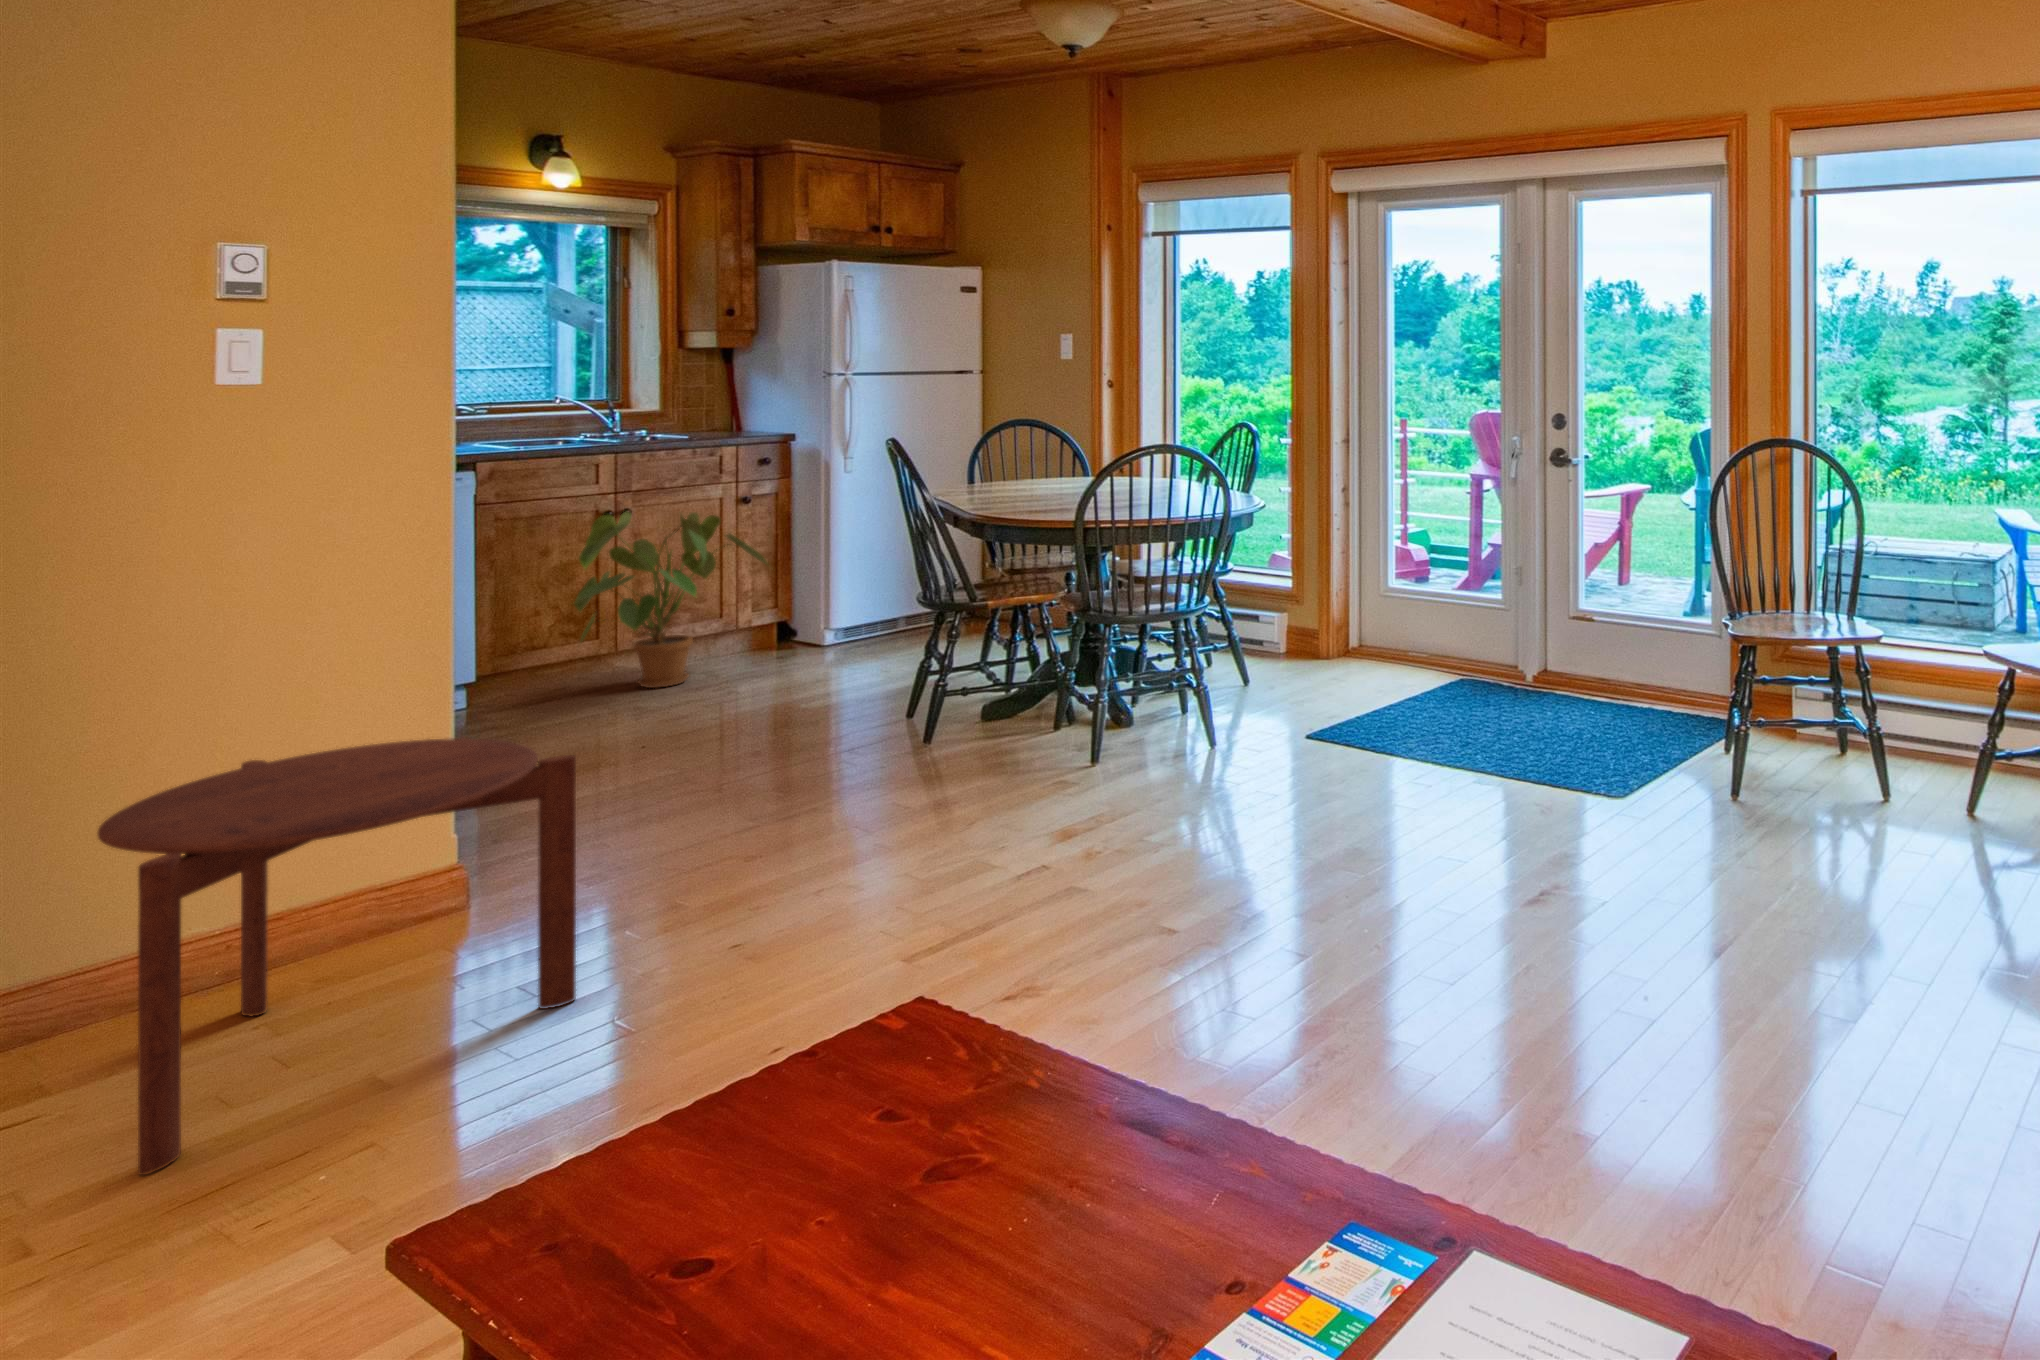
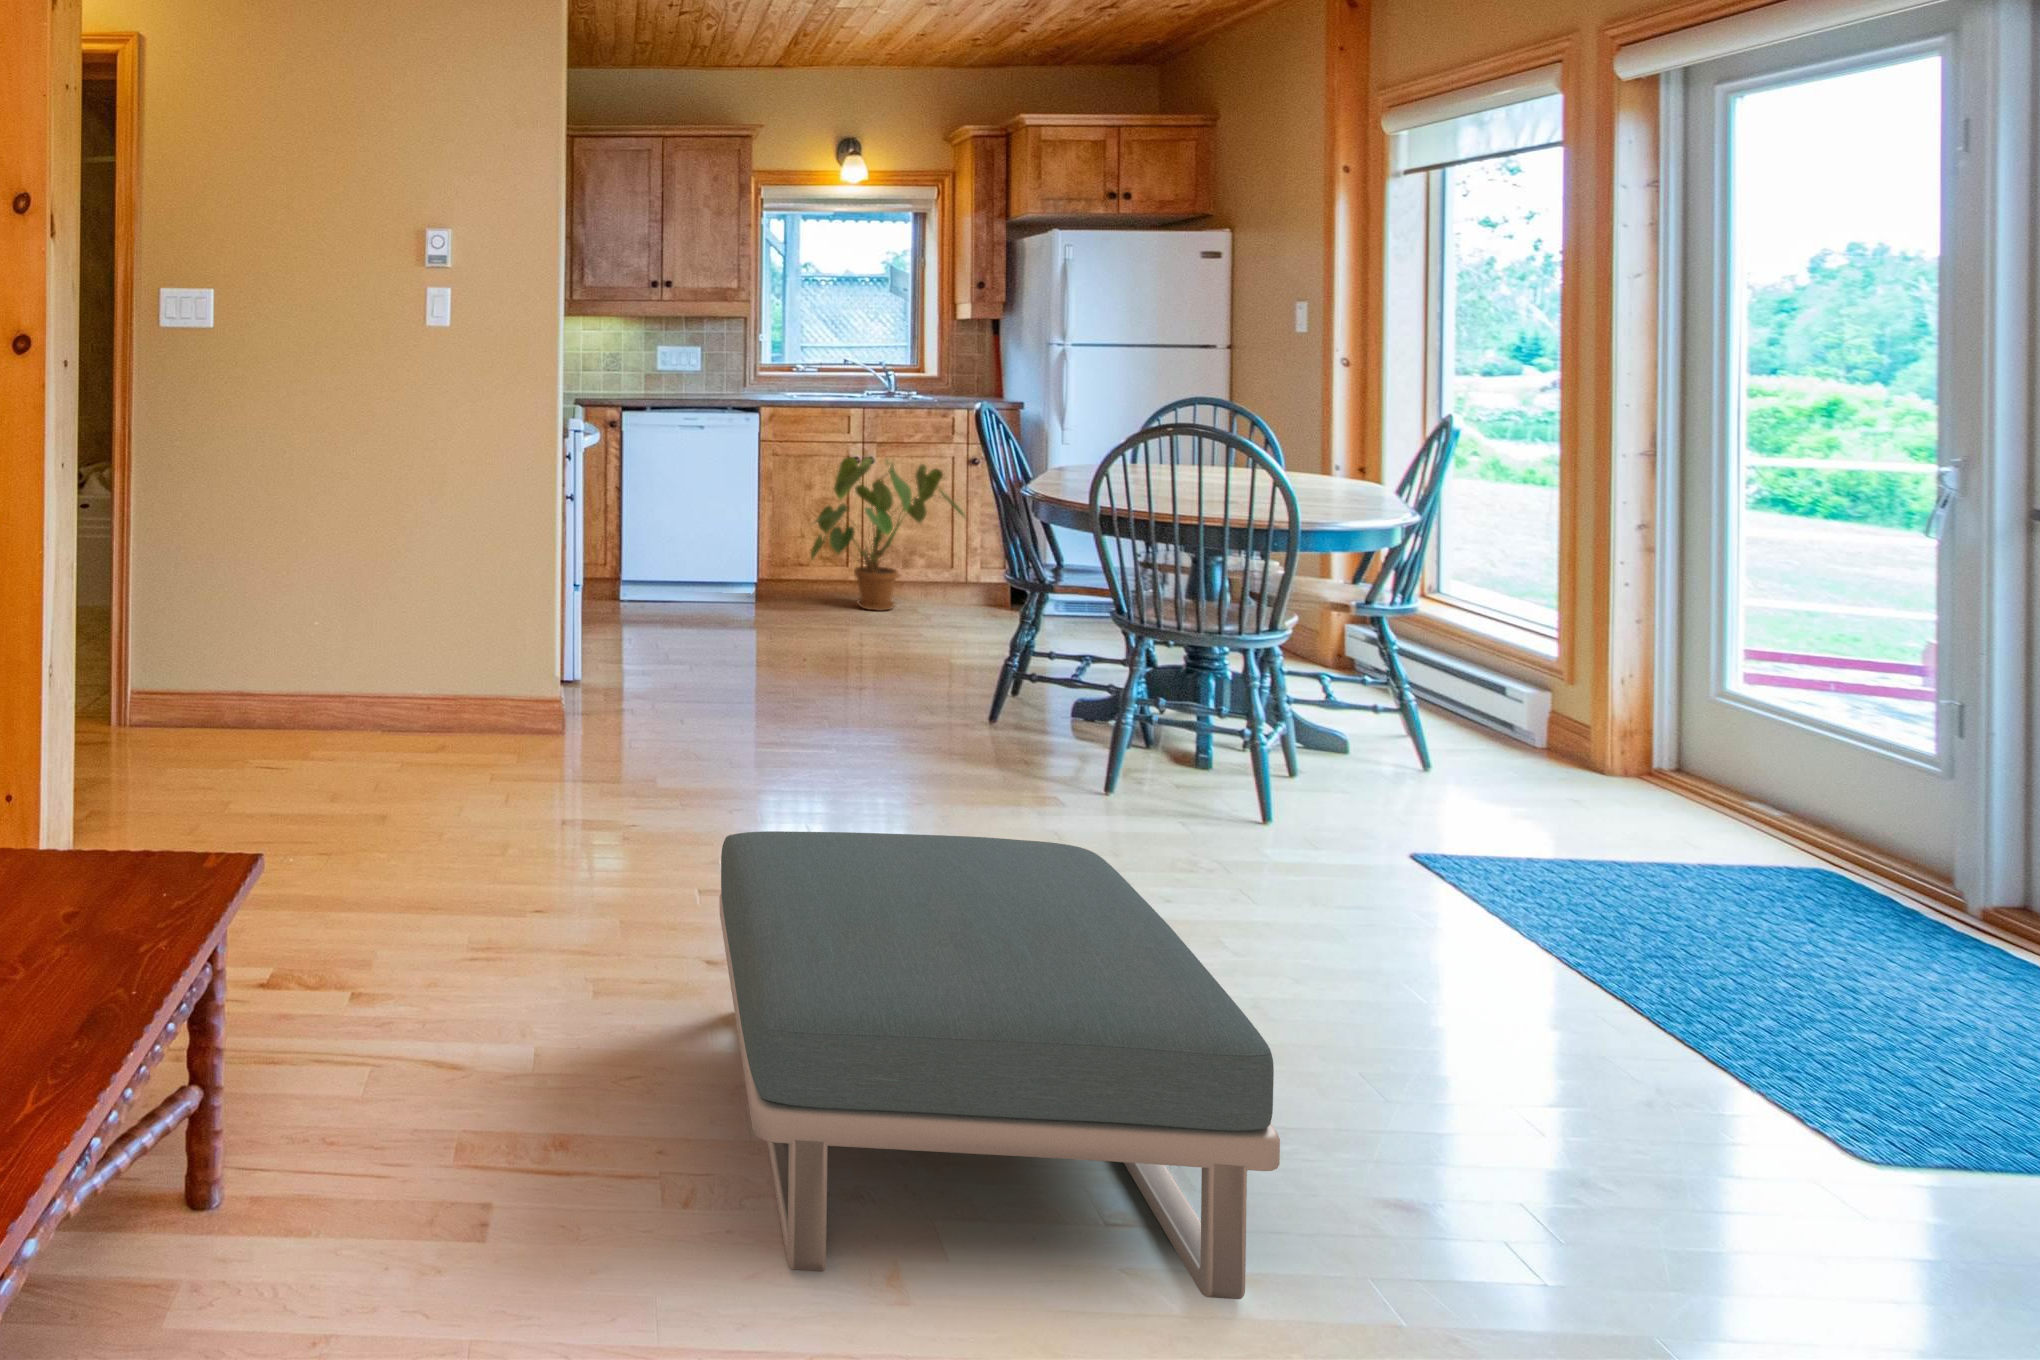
side table: present [98,738,576,1175] -> none [271,570,518,803]
footstool: none [1082,768,1533,1104] -> present [719,831,1280,1299]

